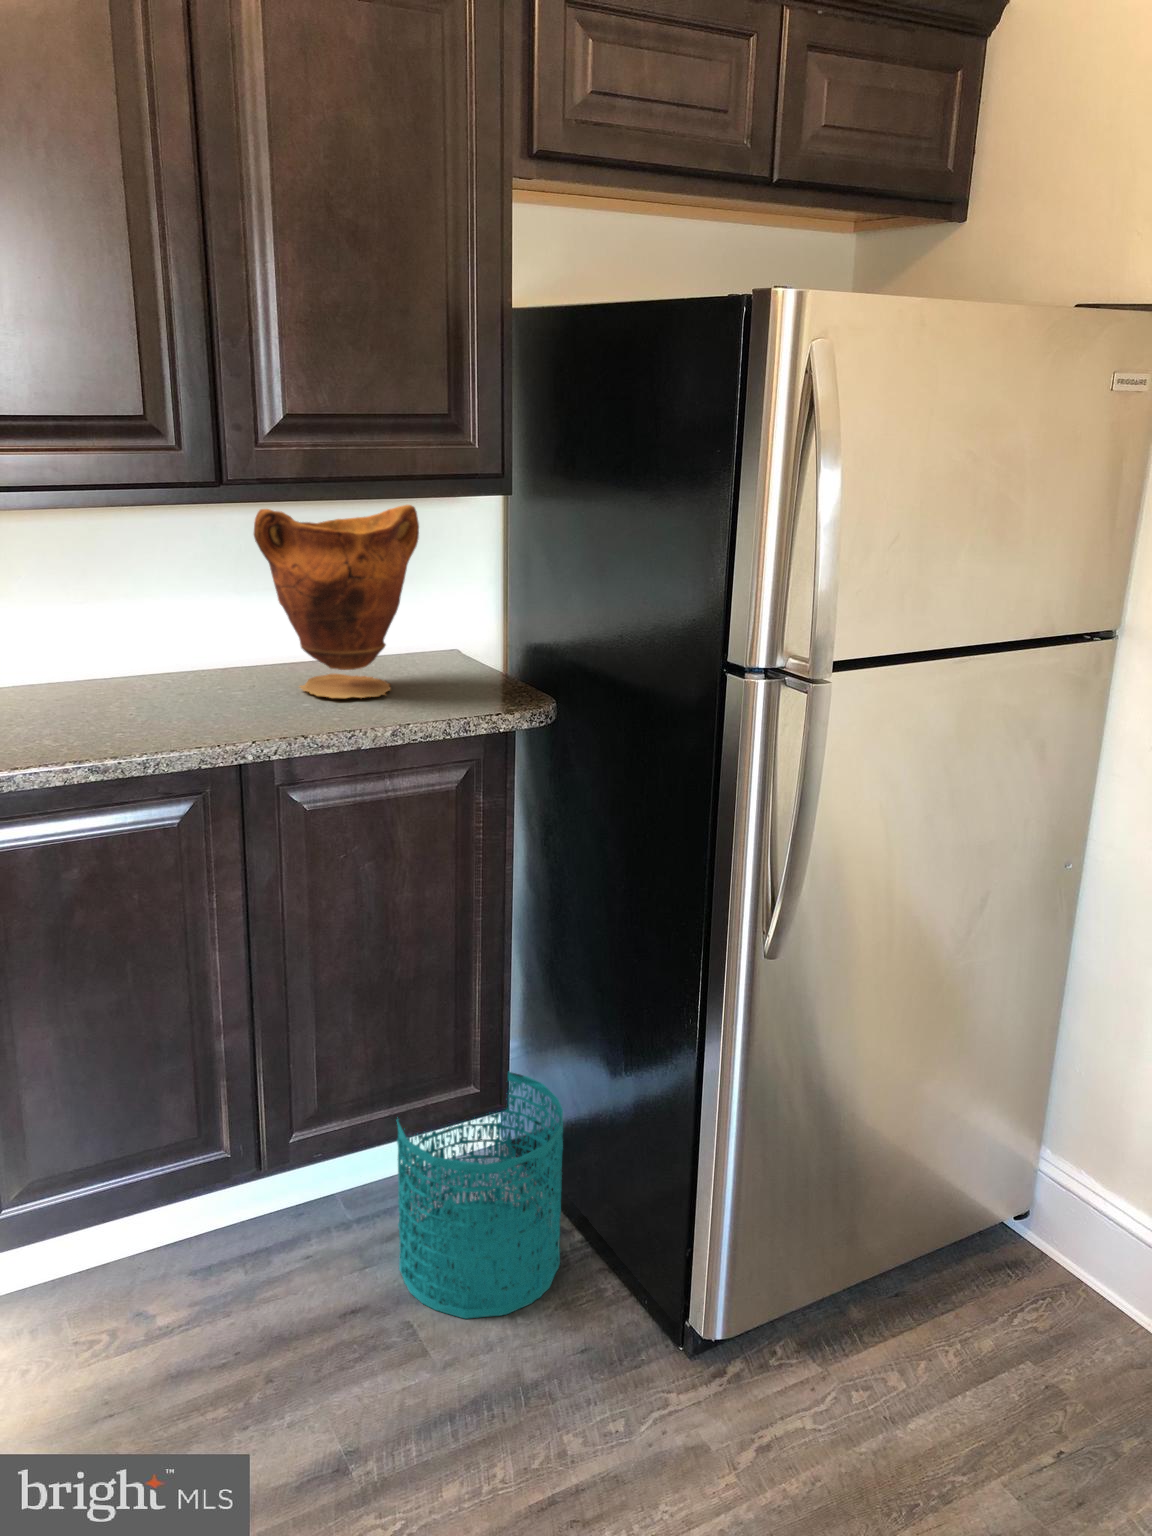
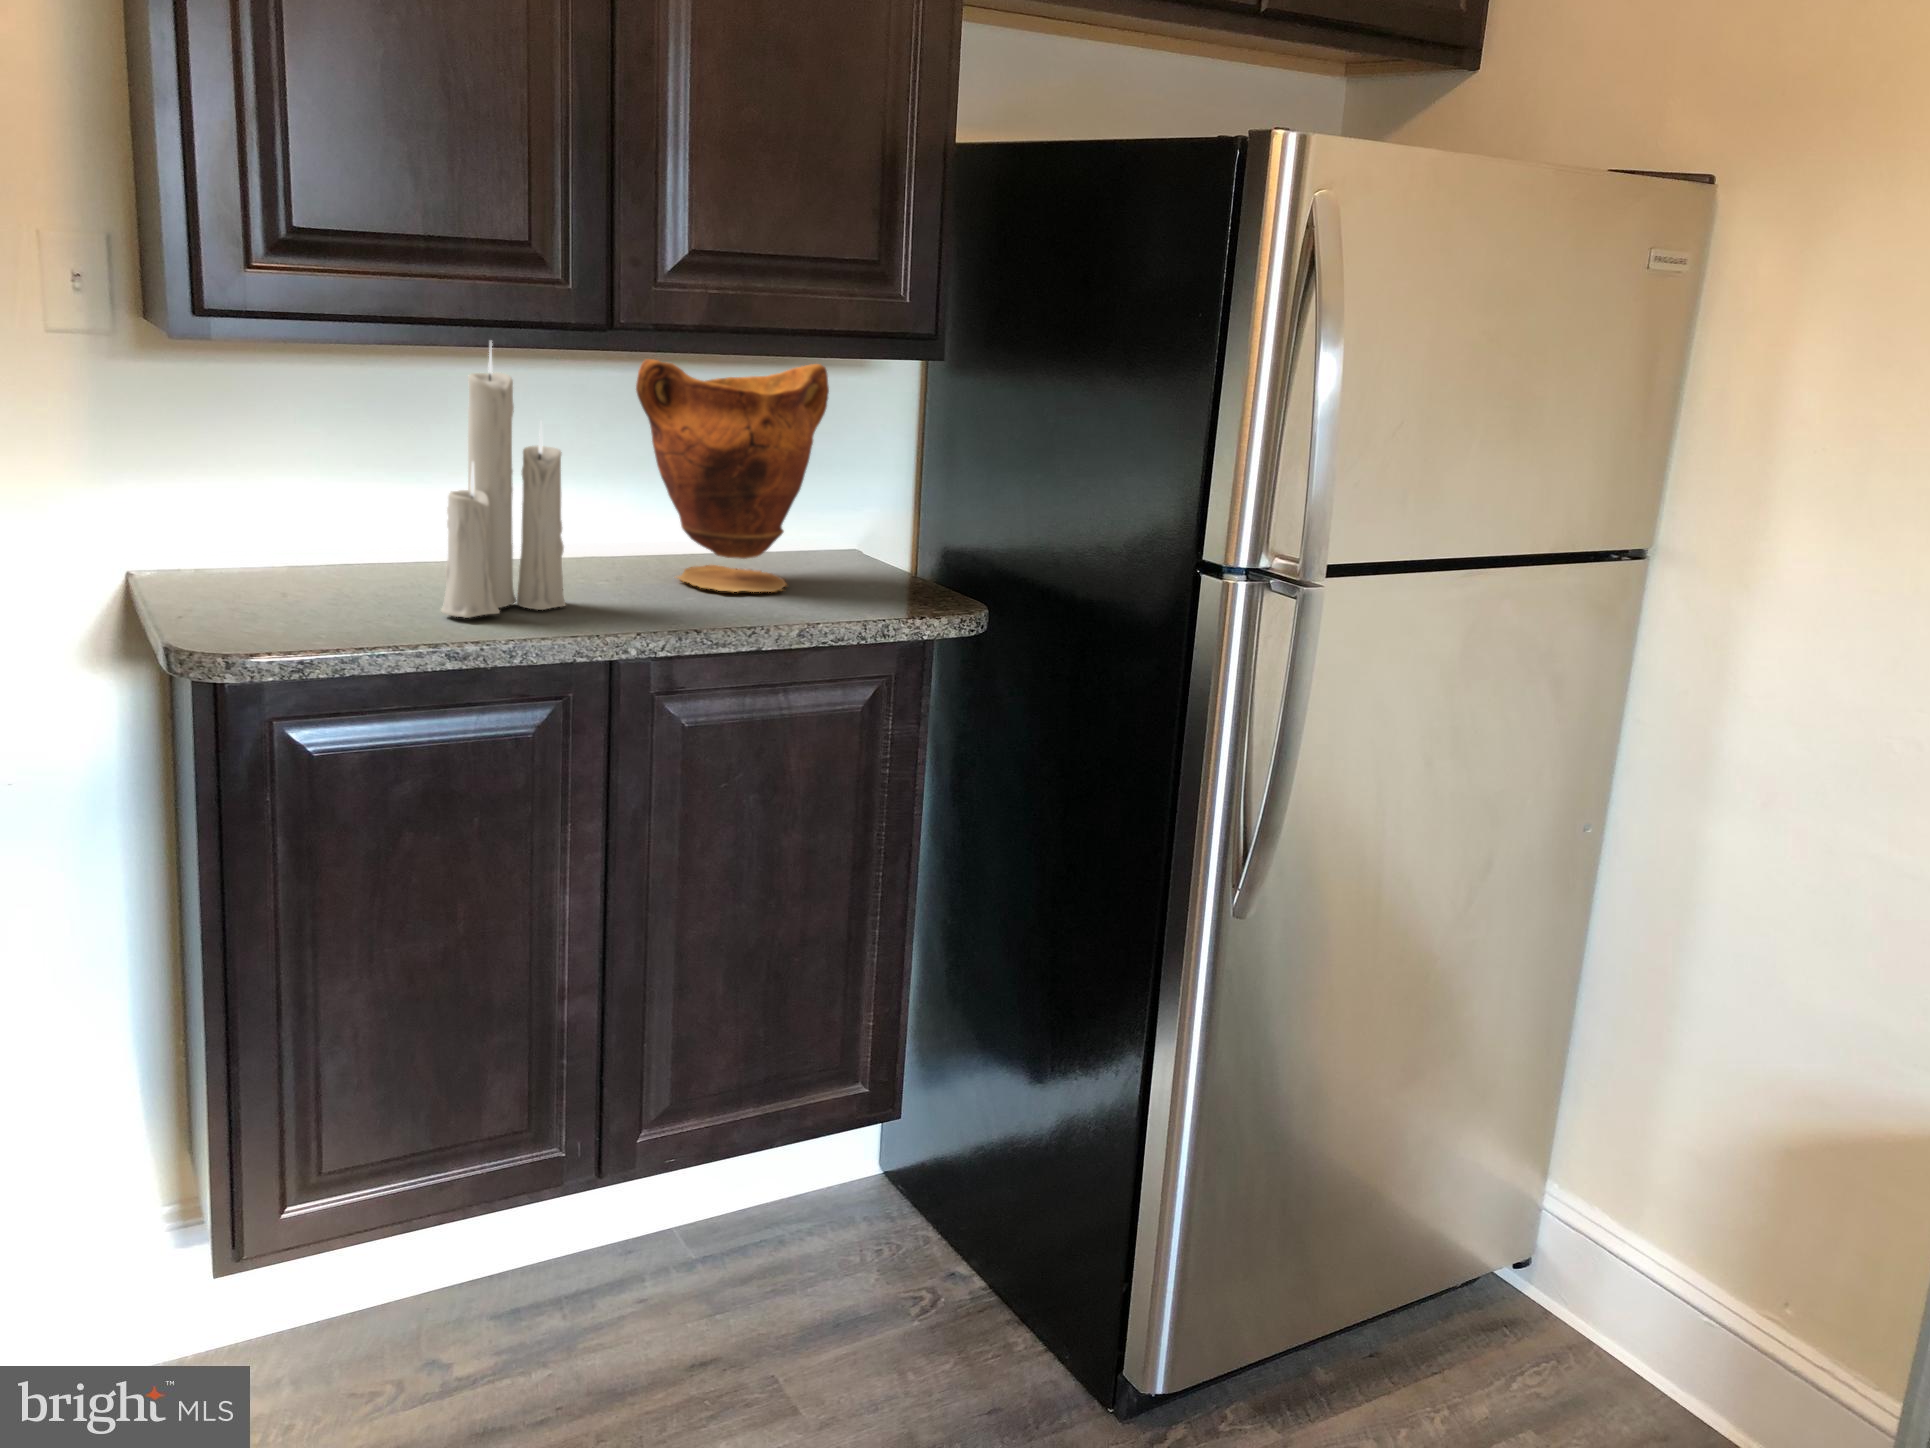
candle: none [91,489,201,735] -> present [441,342,566,618]
wastebasket: present [397,1072,563,1319] -> none [757,1068,972,1374]

